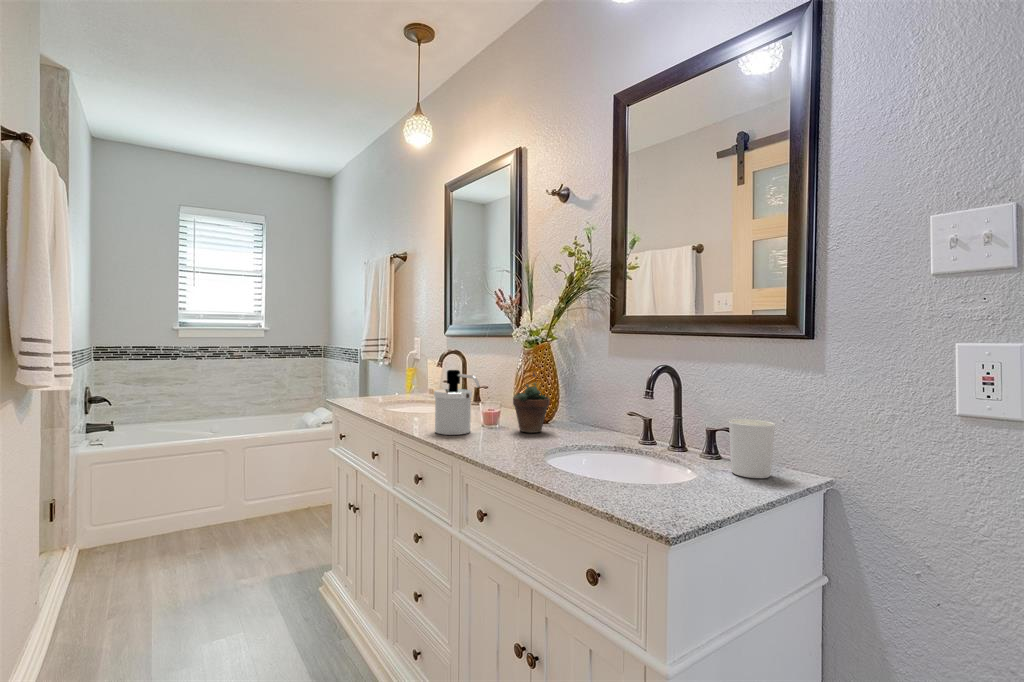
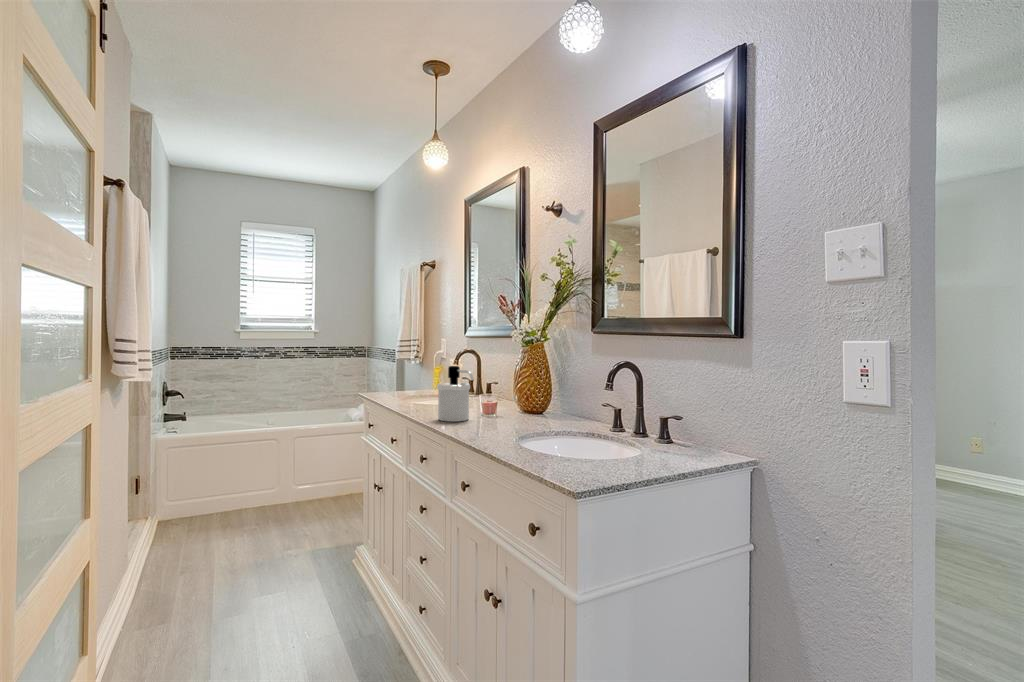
succulent plant: present [513,372,550,433] -> none [506,367,538,421]
candle holder: present [729,419,775,478] -> none [668,407,706,457]

